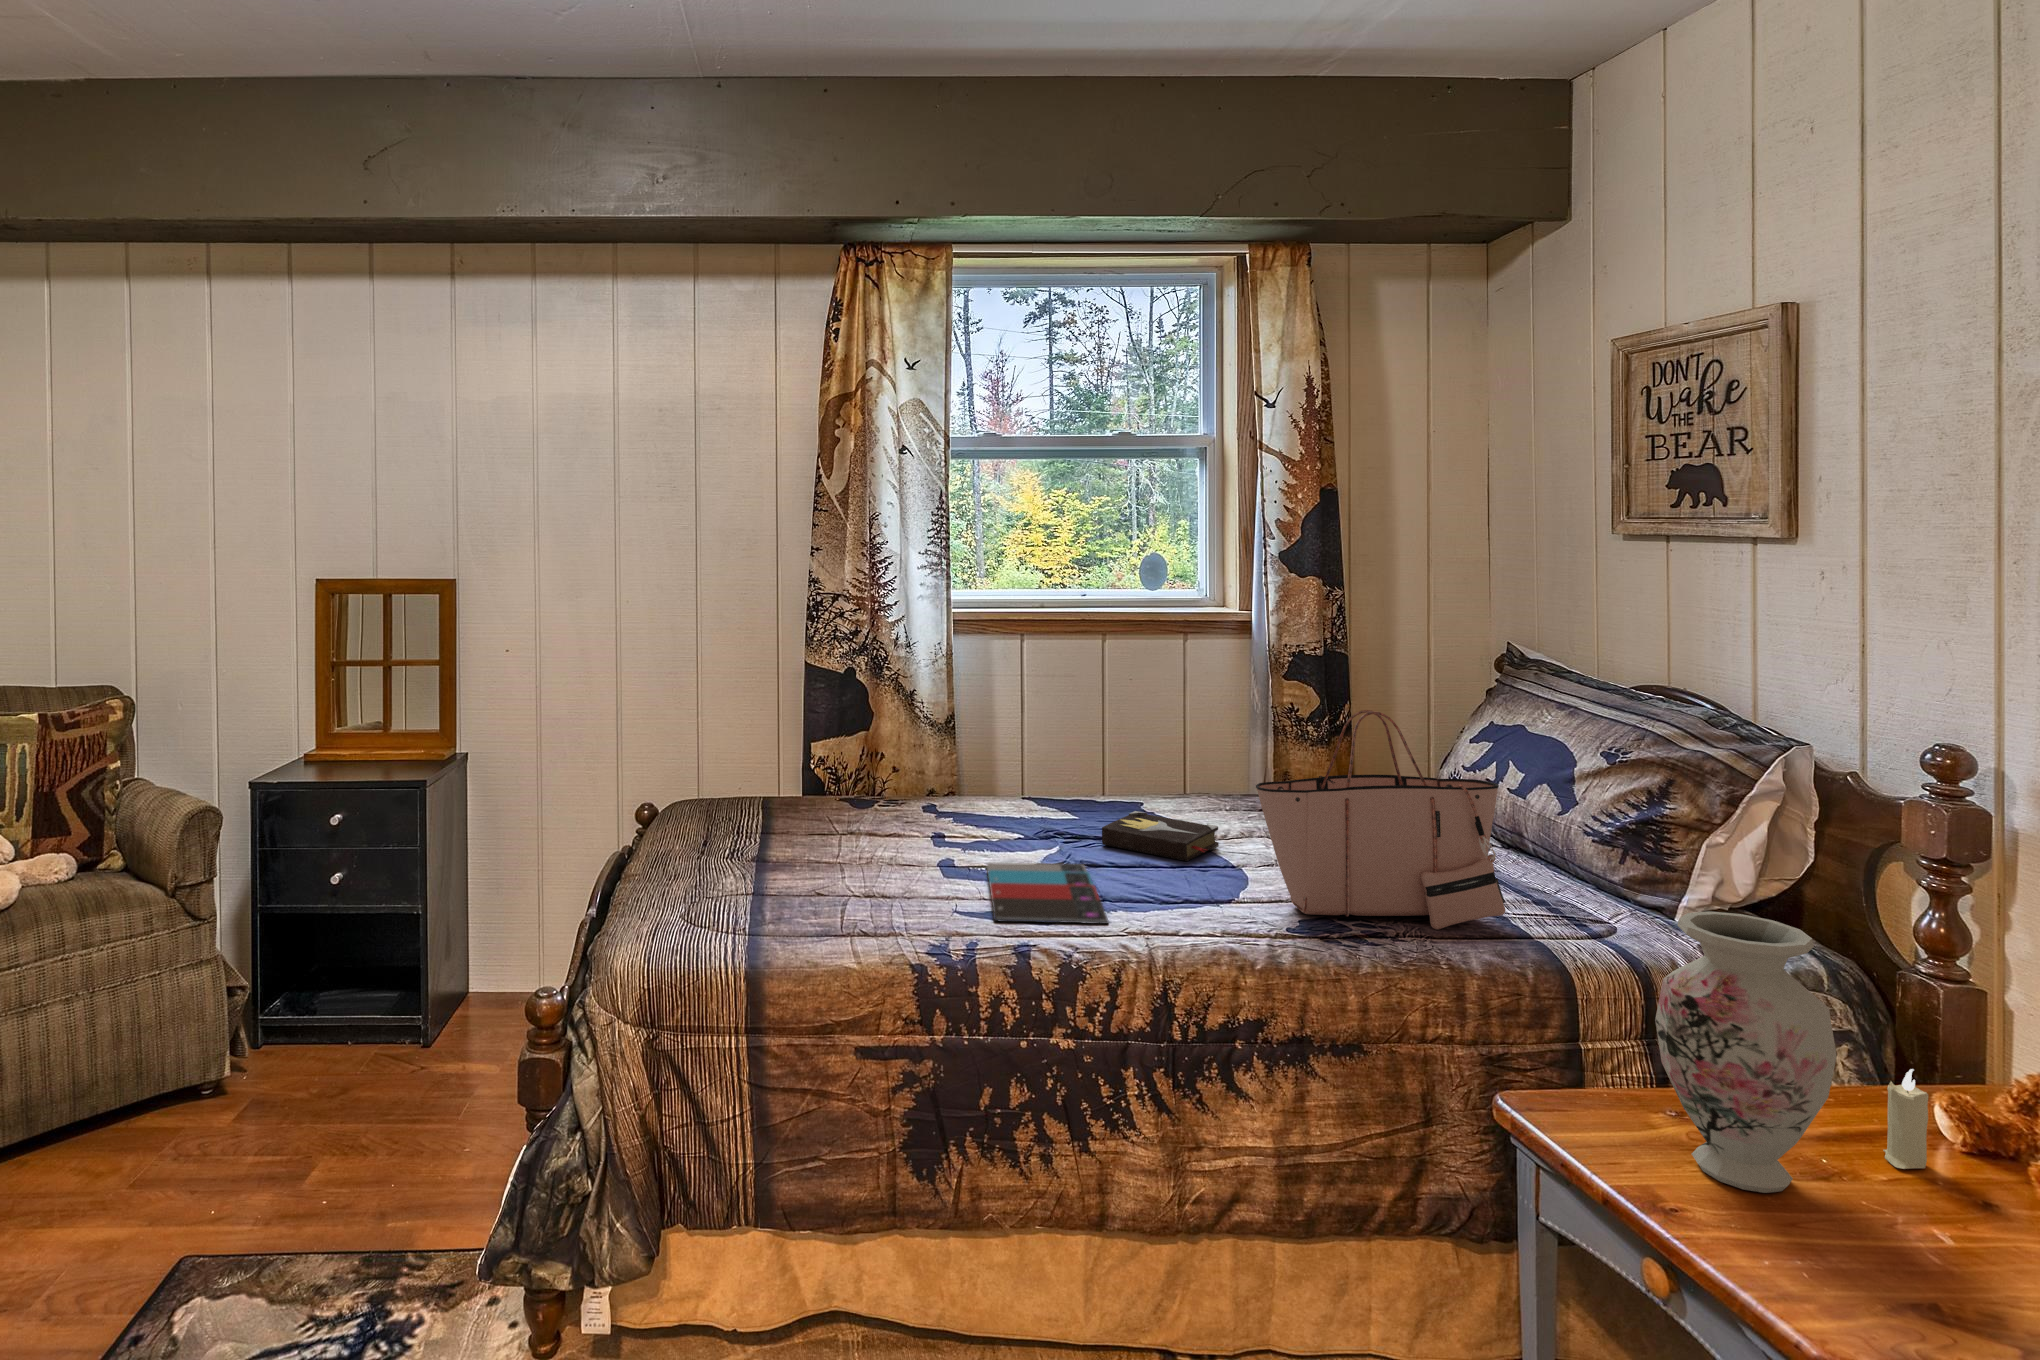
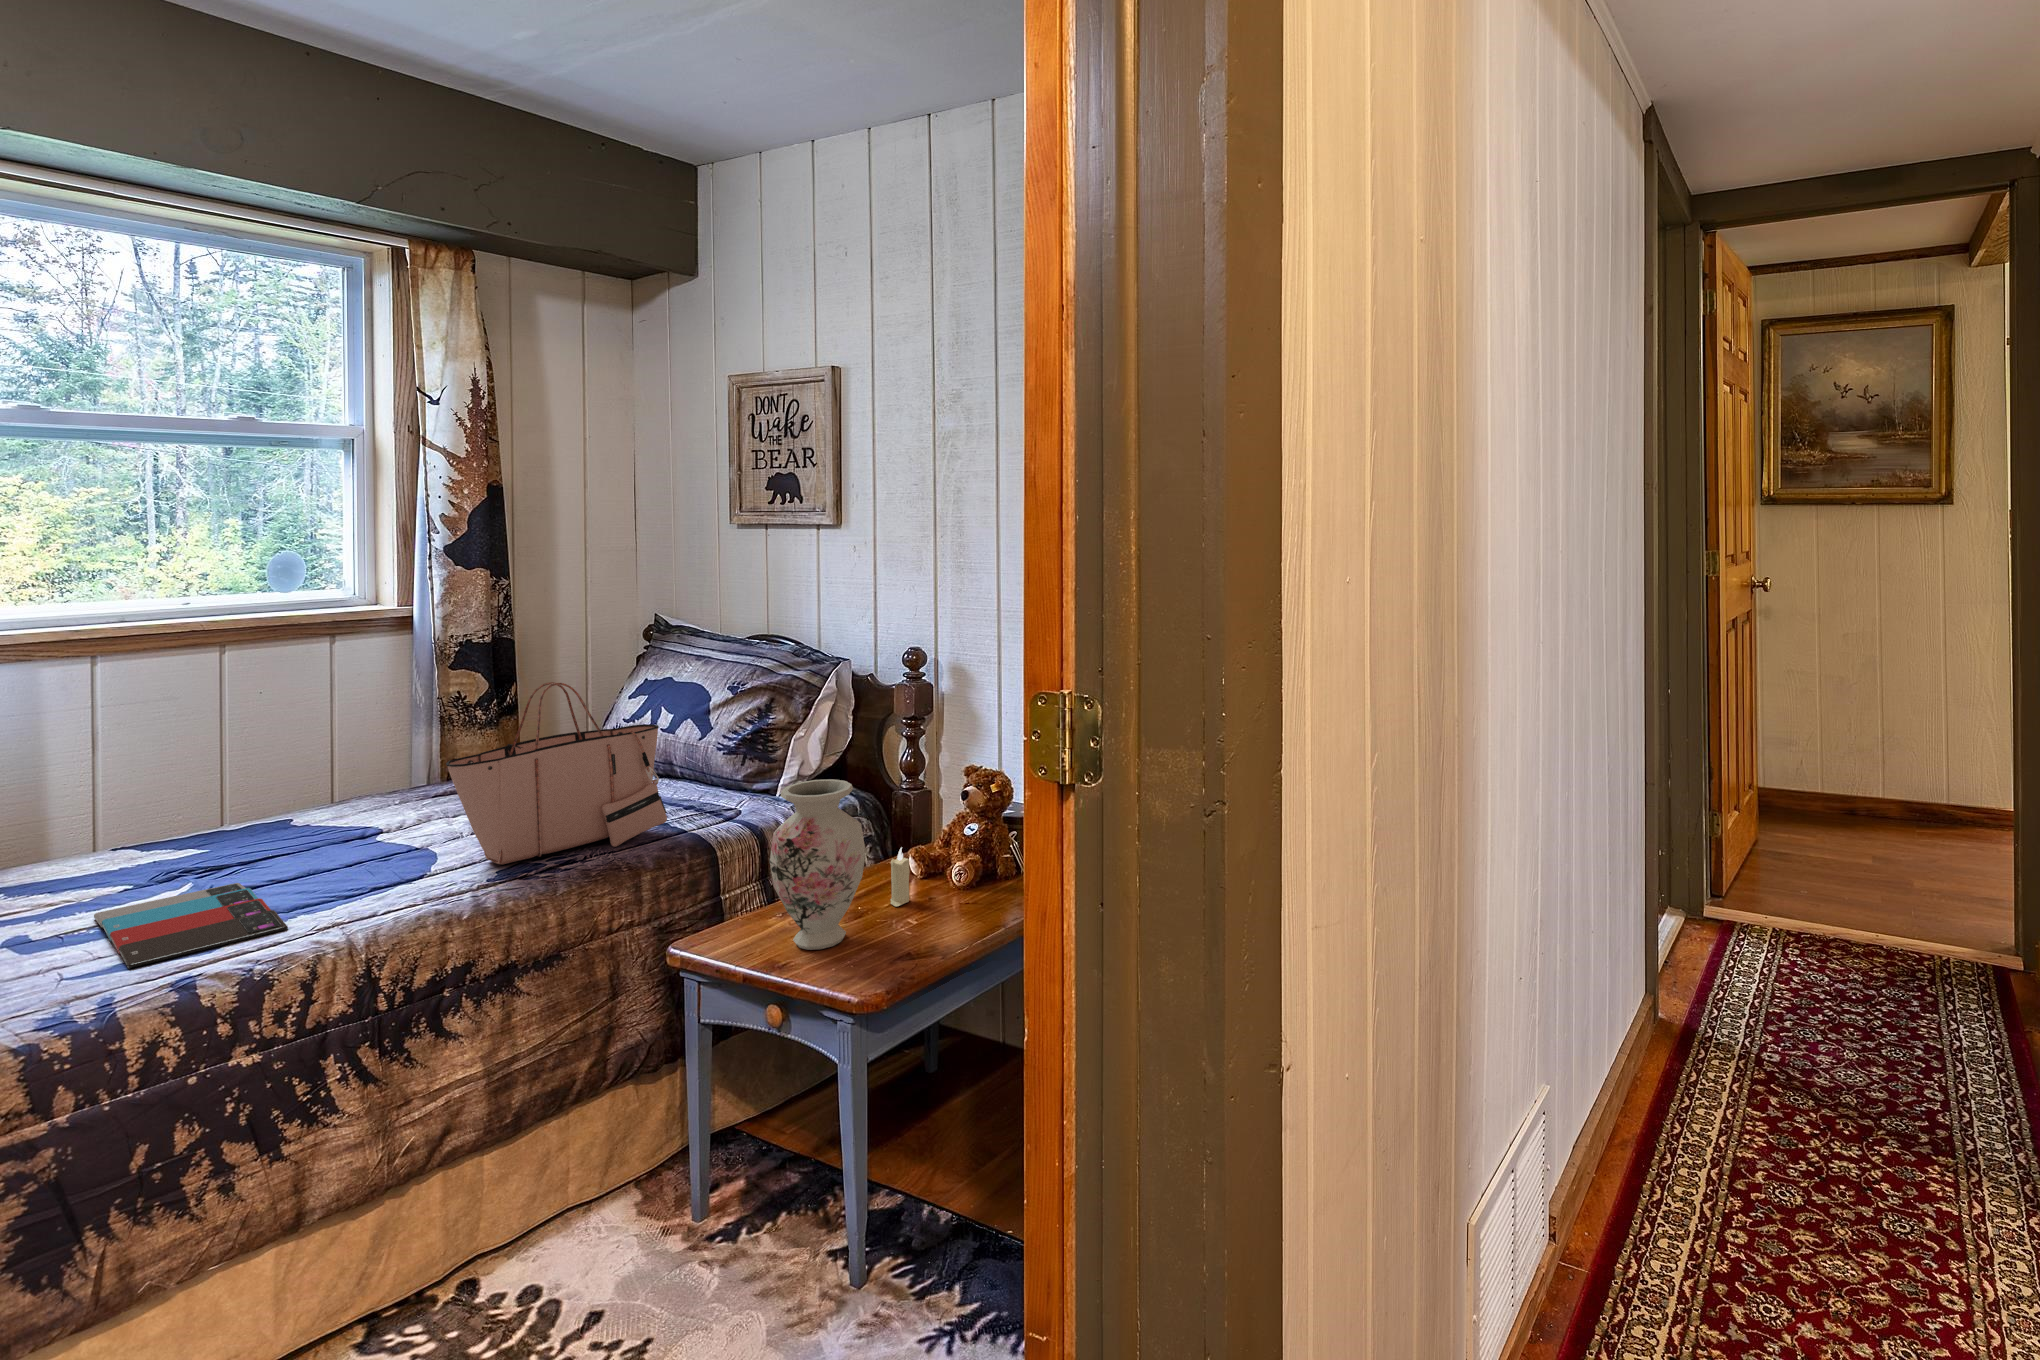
hardback book: present [1102,811,1219,861] -> none [255,810,400,858]

